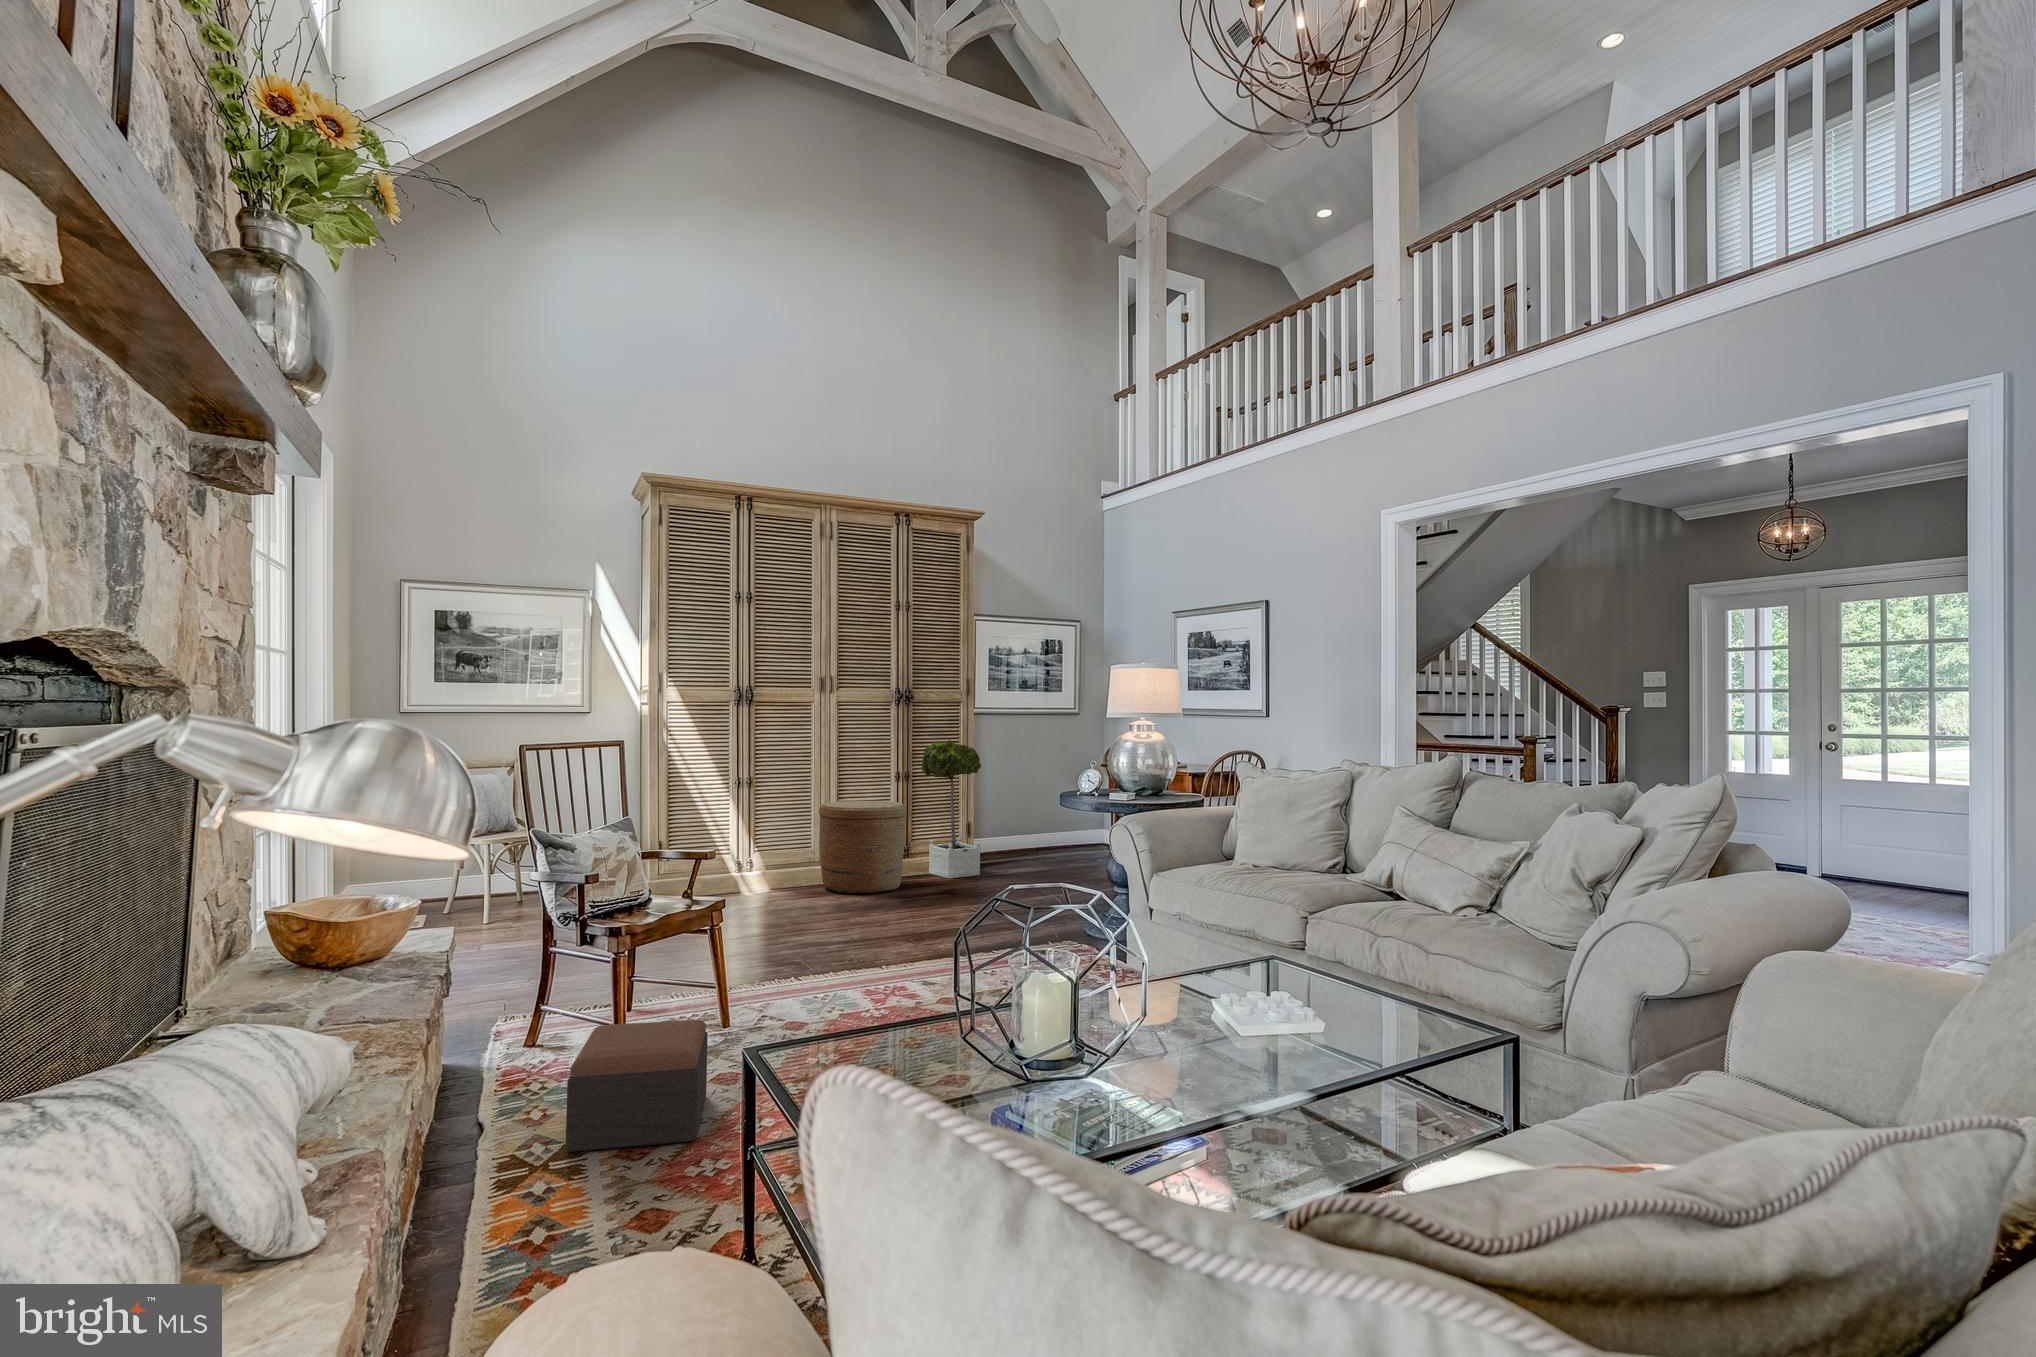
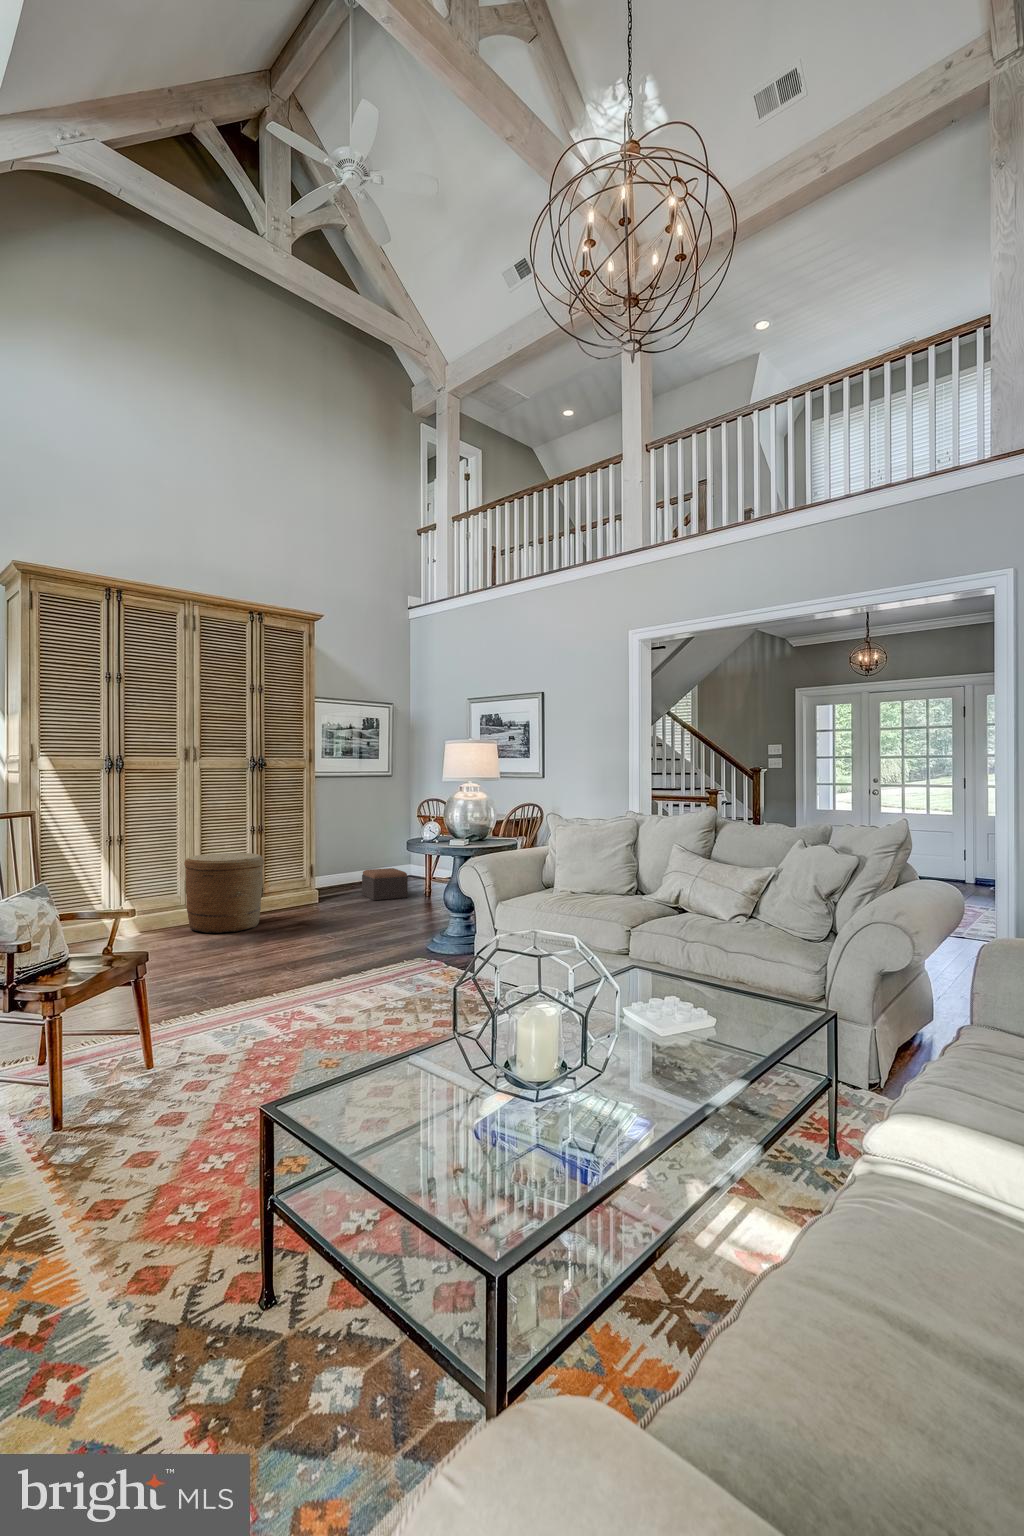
potted tree: present [921,740,981,878] -> none [271,800,323,914]
footstool: present [565,1020,708,1152] -> present [362,868,408,900]

